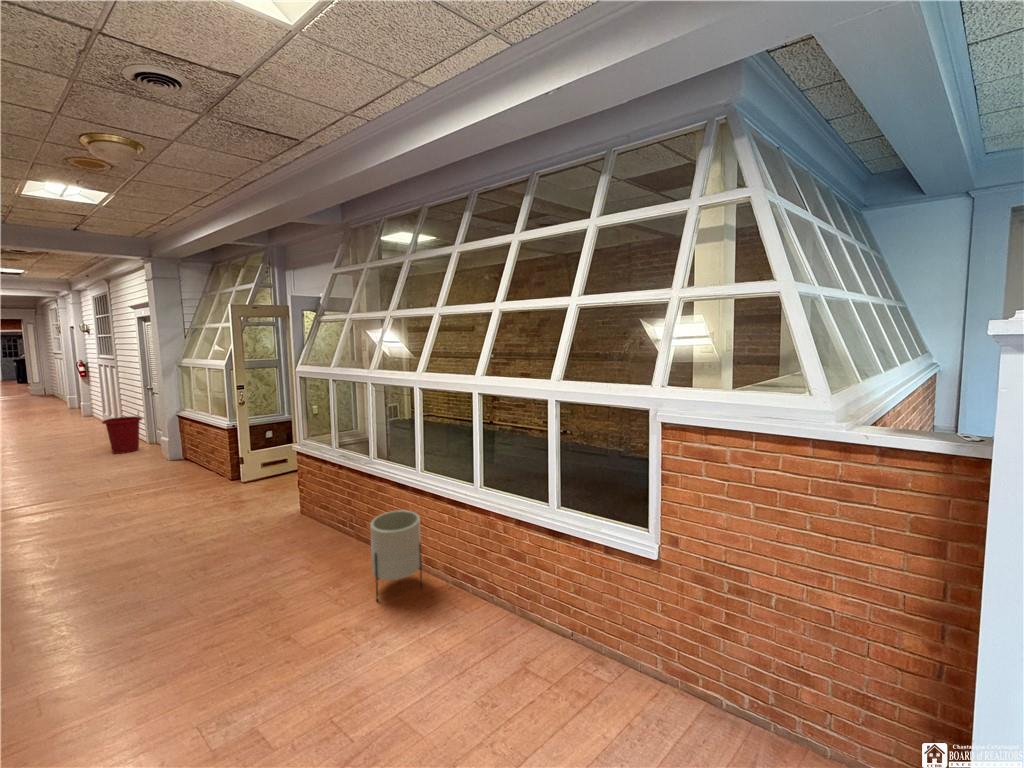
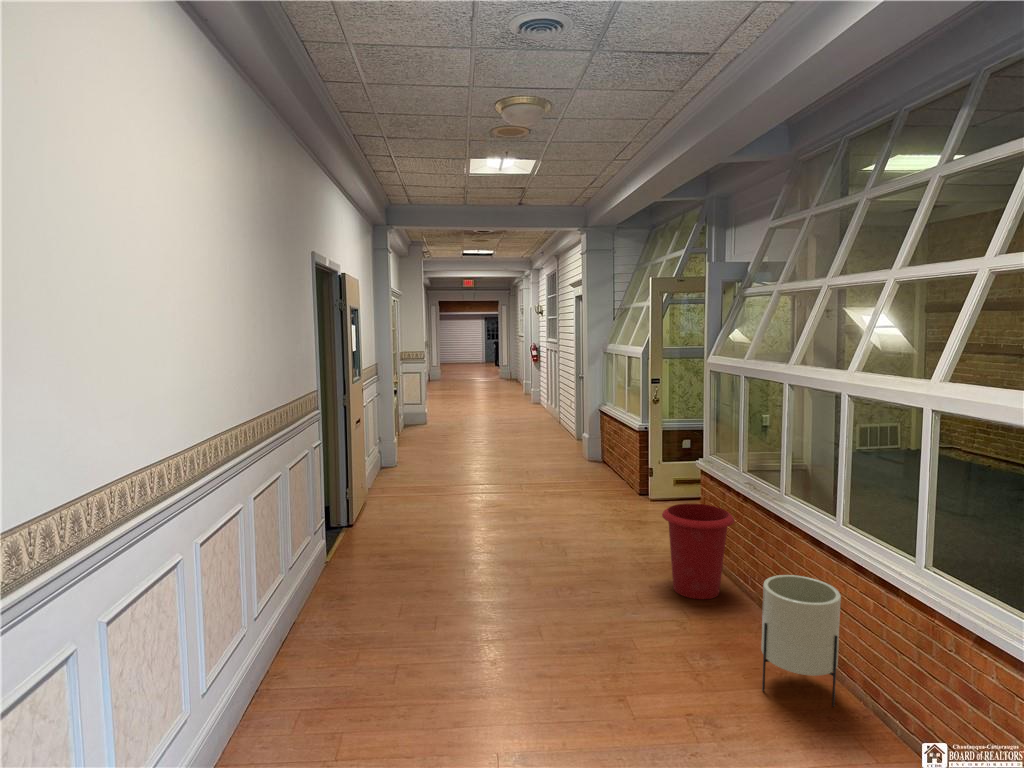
waste bin: present [102,416,142,454] -> present [662,503,734,599]

